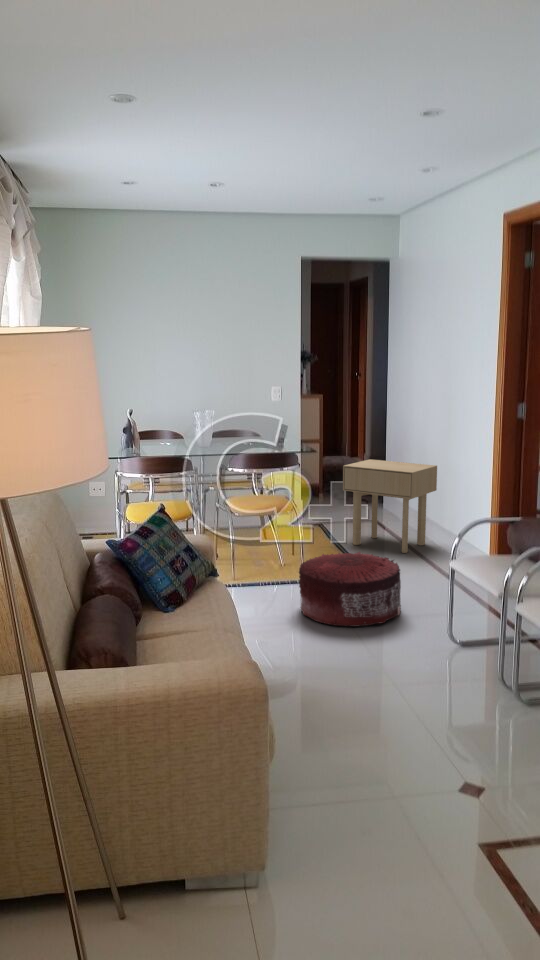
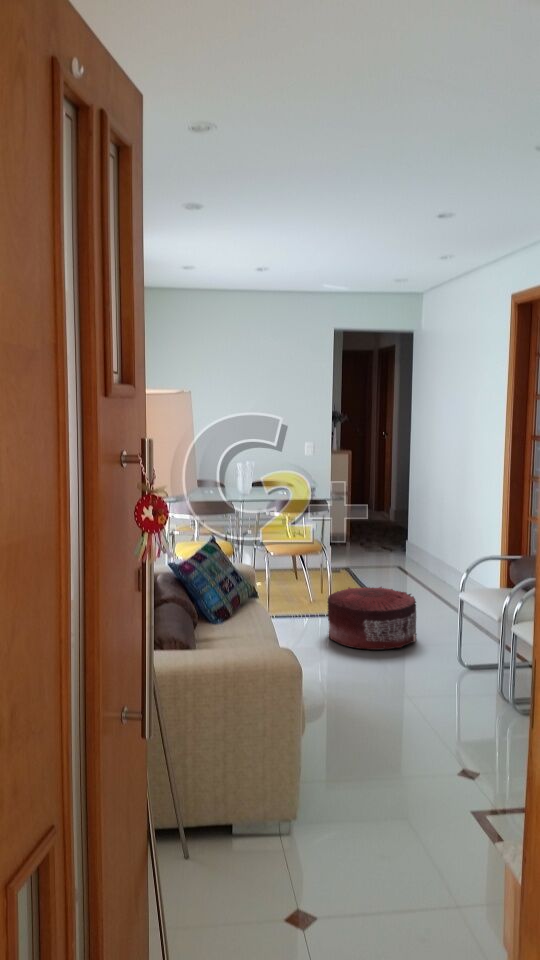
side table: present [343,459,437,553] -> none [368,509,452,593]

